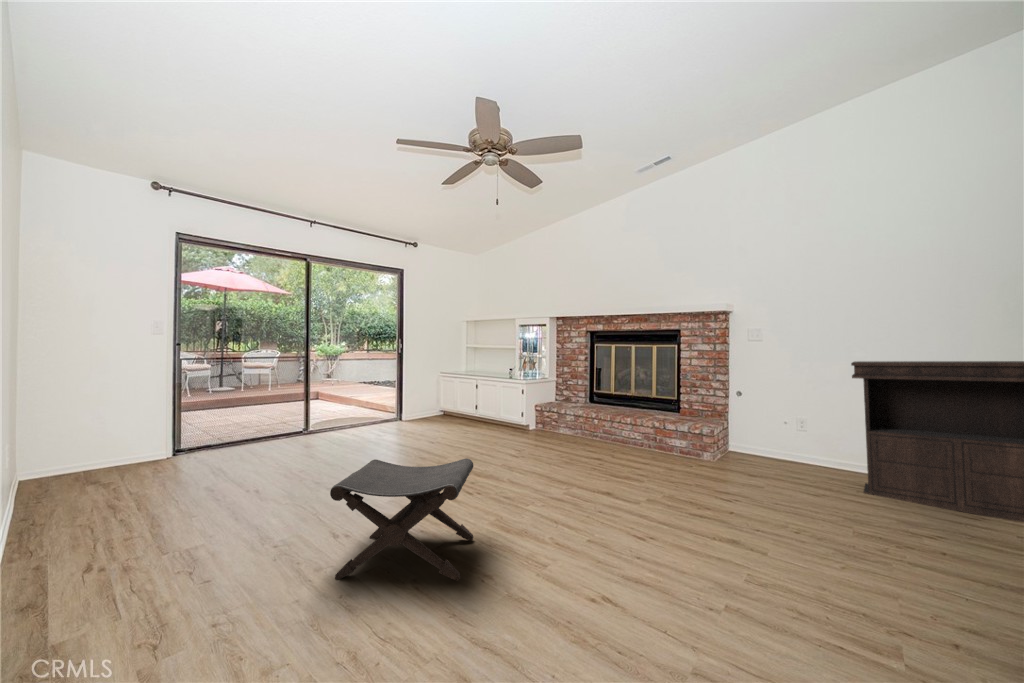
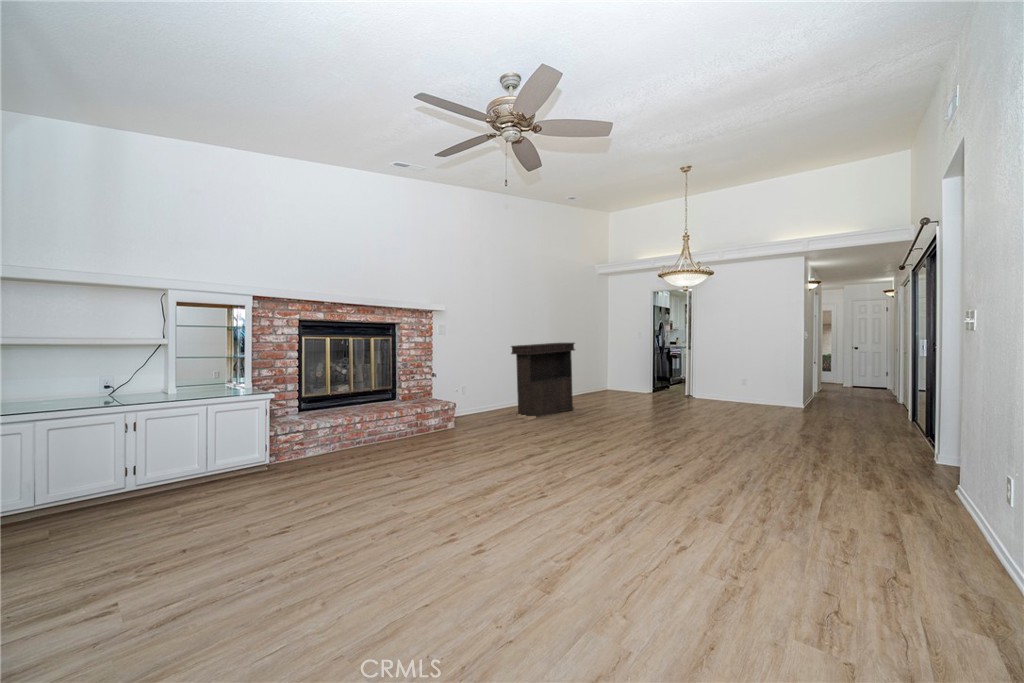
footstool: present [330,458,473,581] -> none [632,426,743,535]

